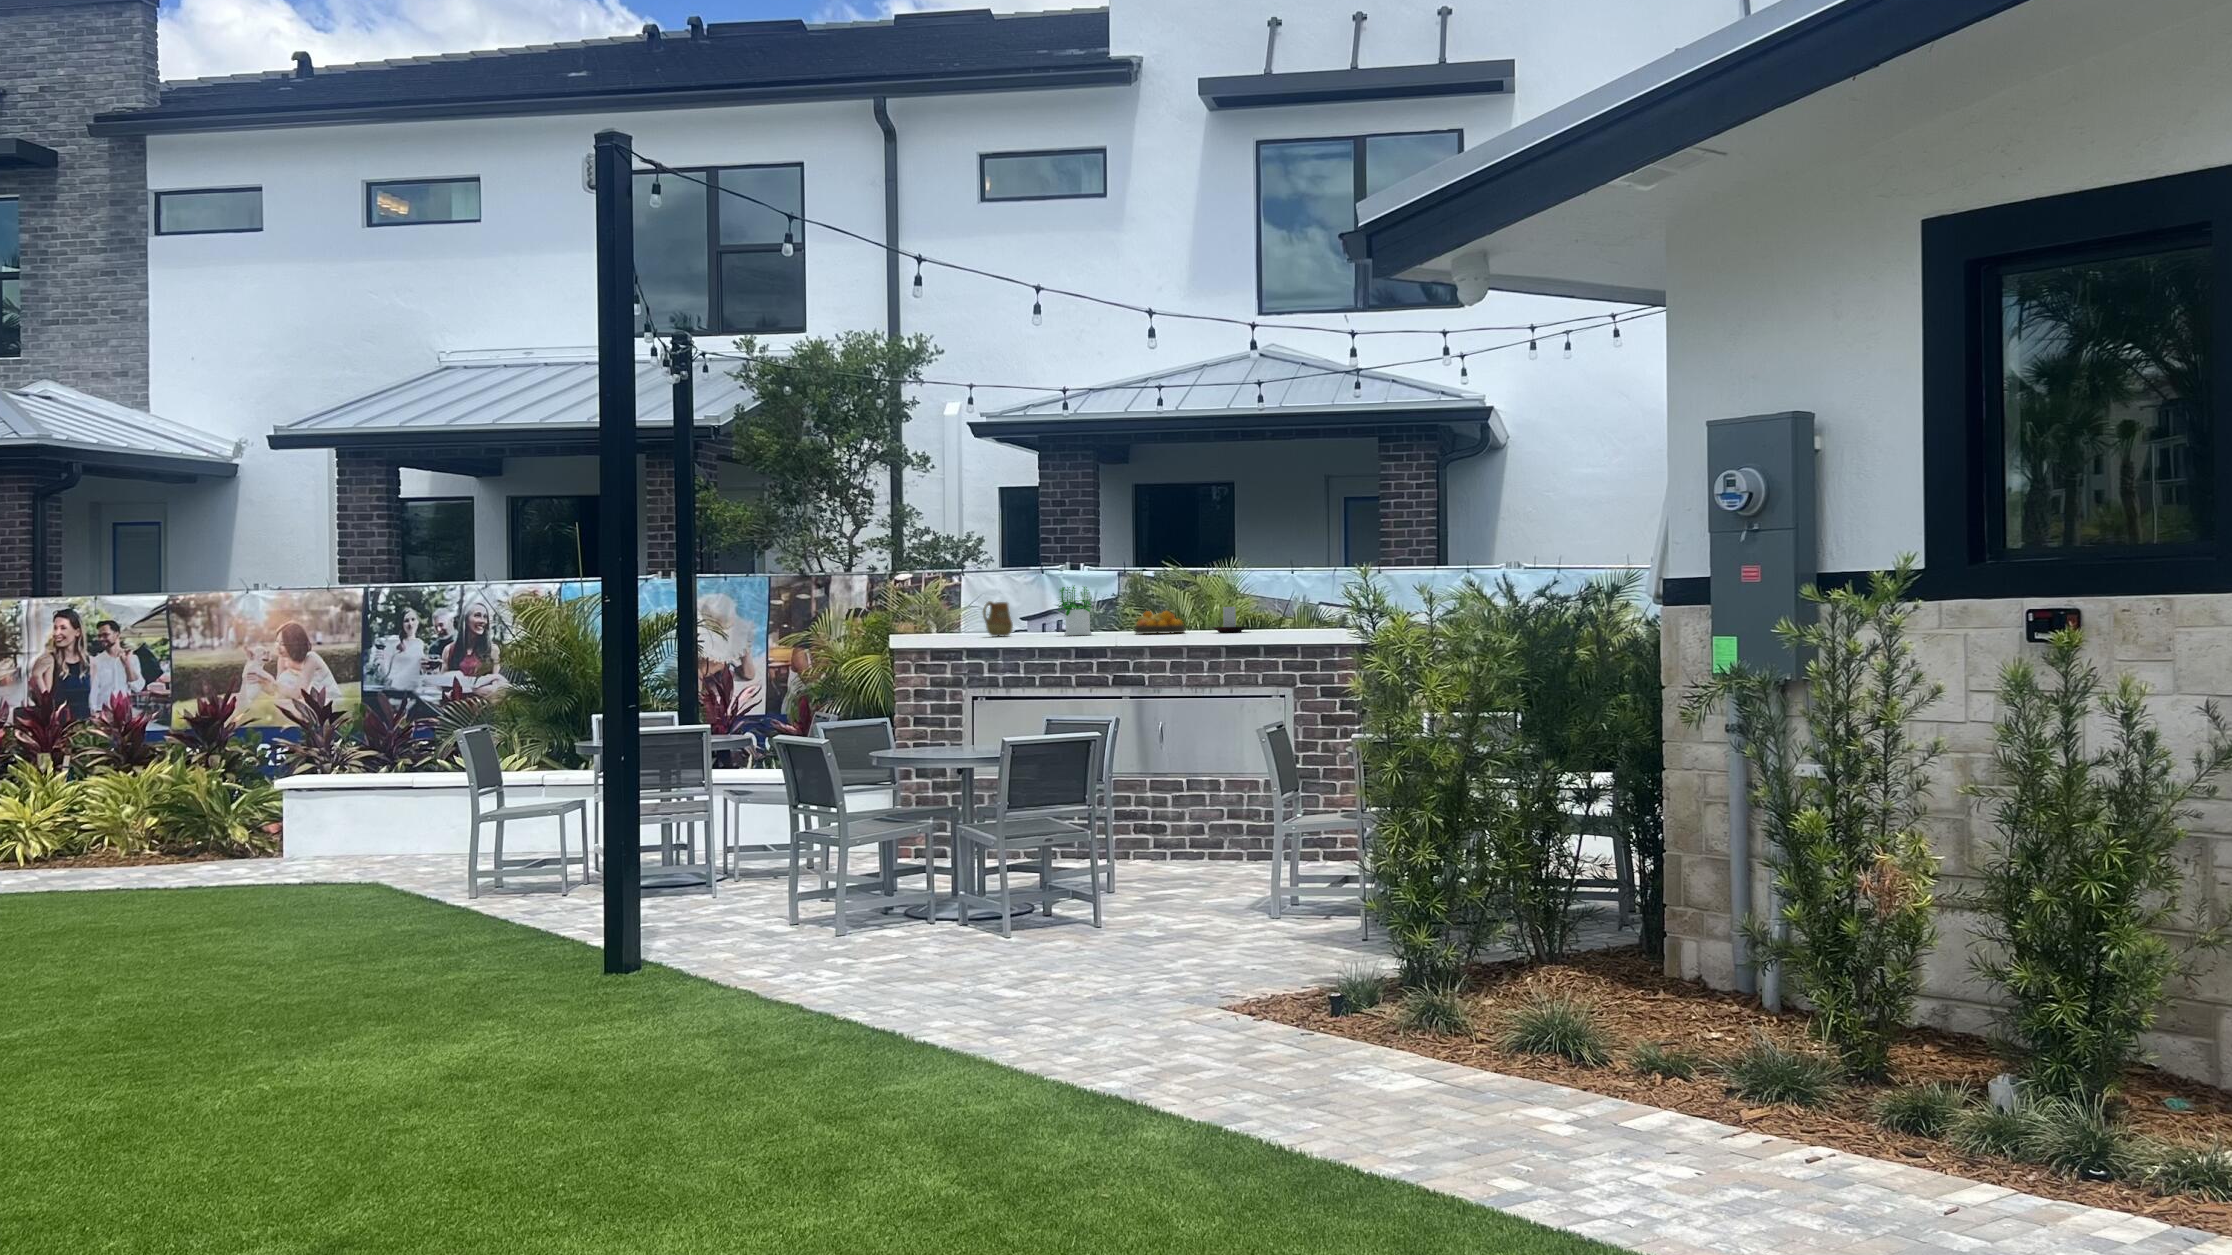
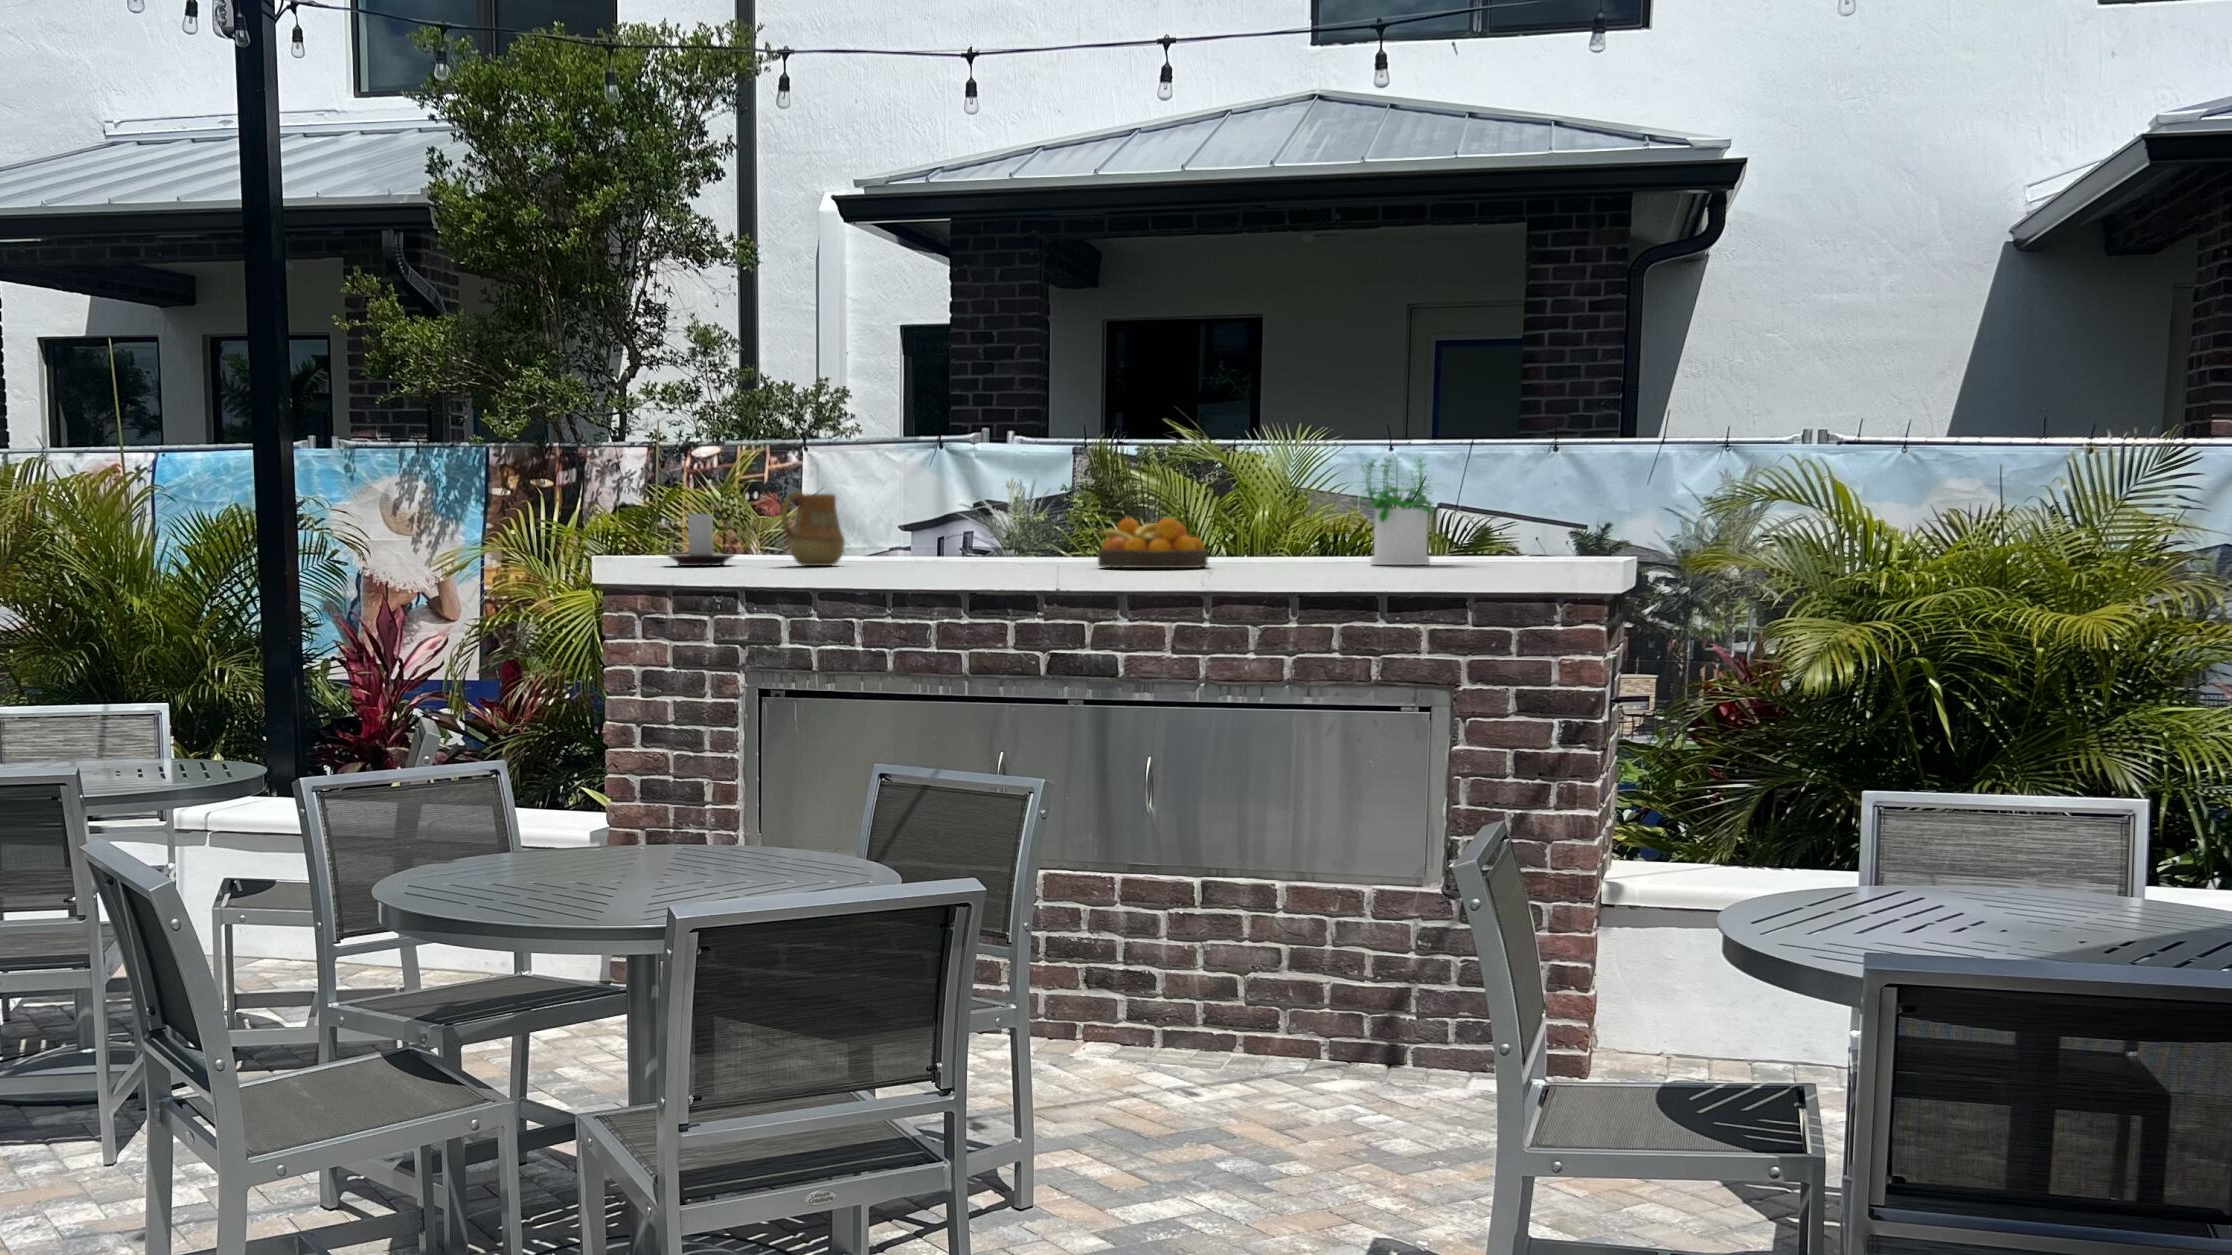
potted plant: present [1058,585,1092,635] -> present [1360,458,1433,565]
candle holder: present [1213,607,1246,633] -> present [665,514,734,566]

